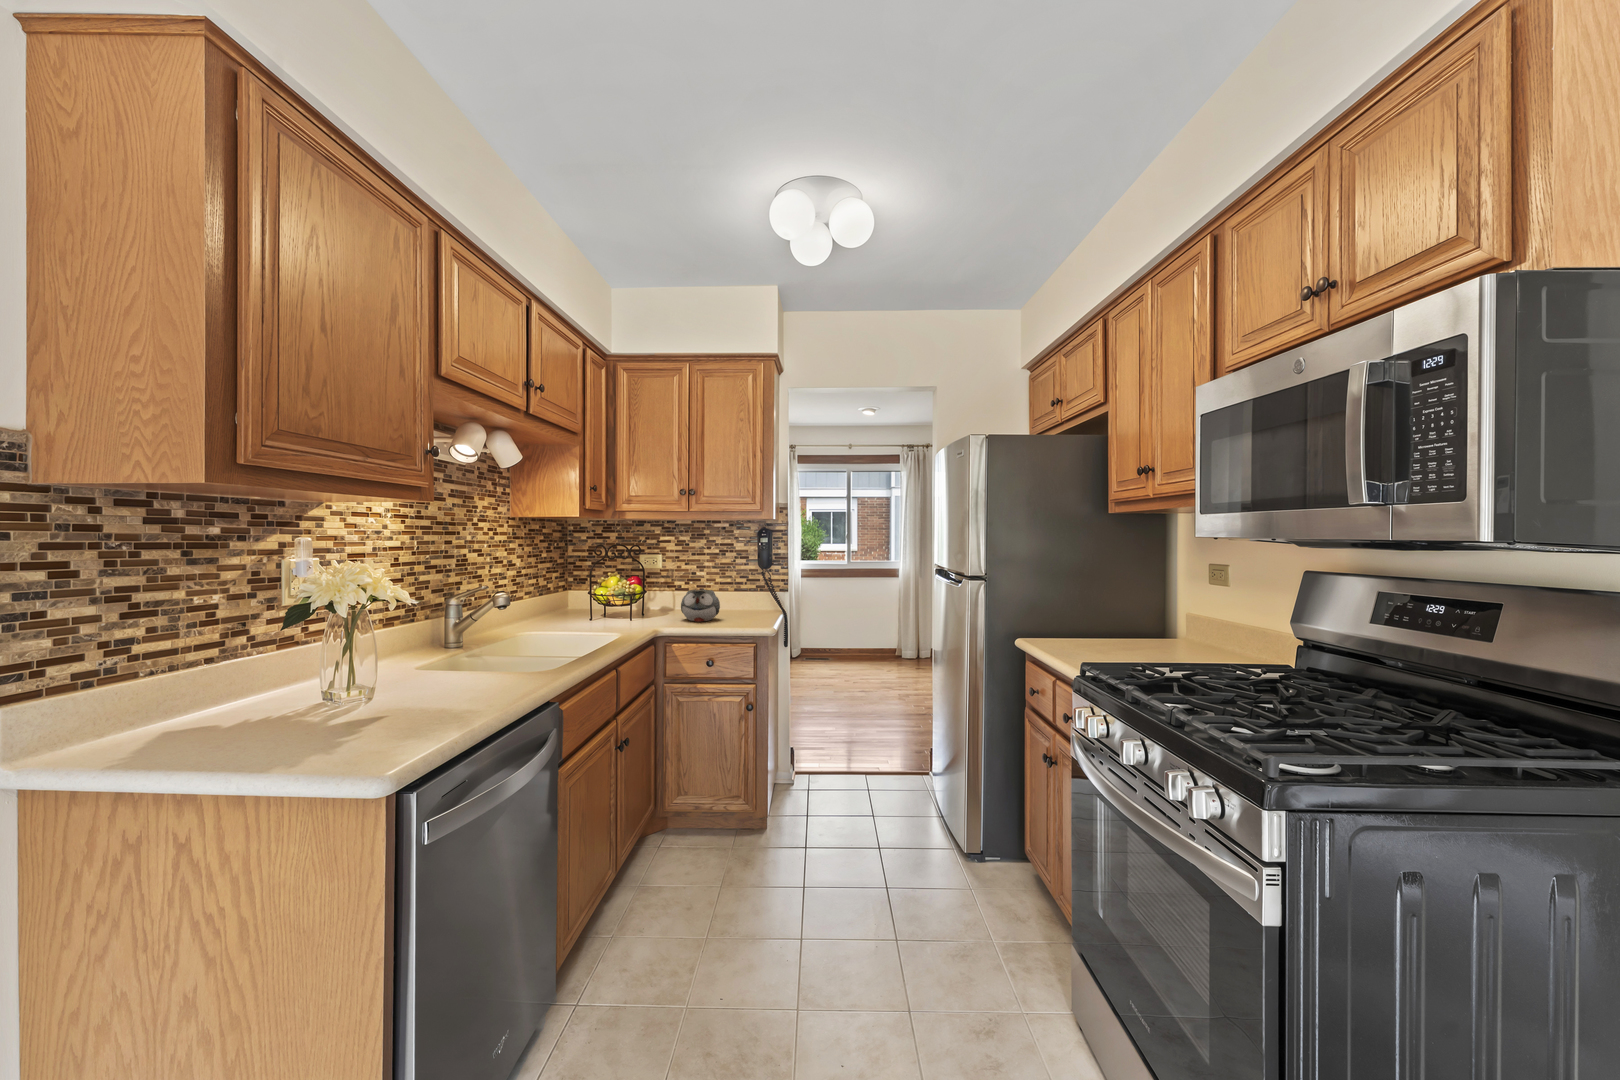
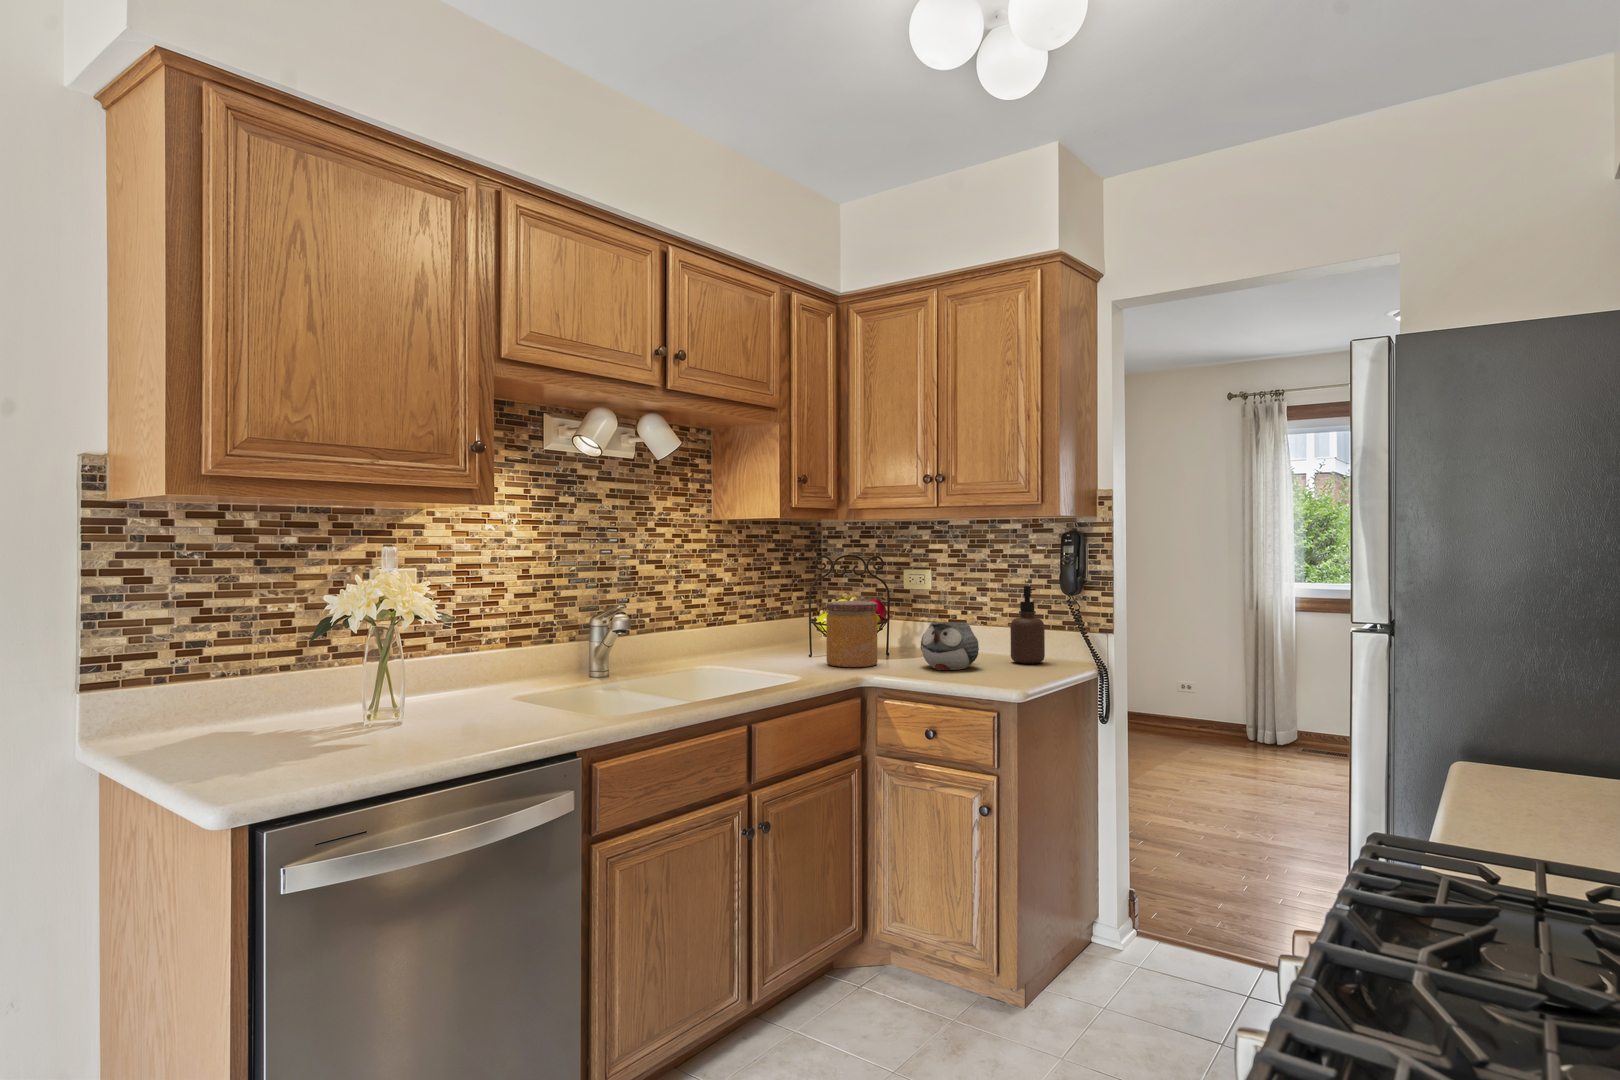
soap dispenser: none [729,565,751,614] -> present [1010,586,1045,664]
jar: none [613,578,651,625] -> present [826,601,878,667]

